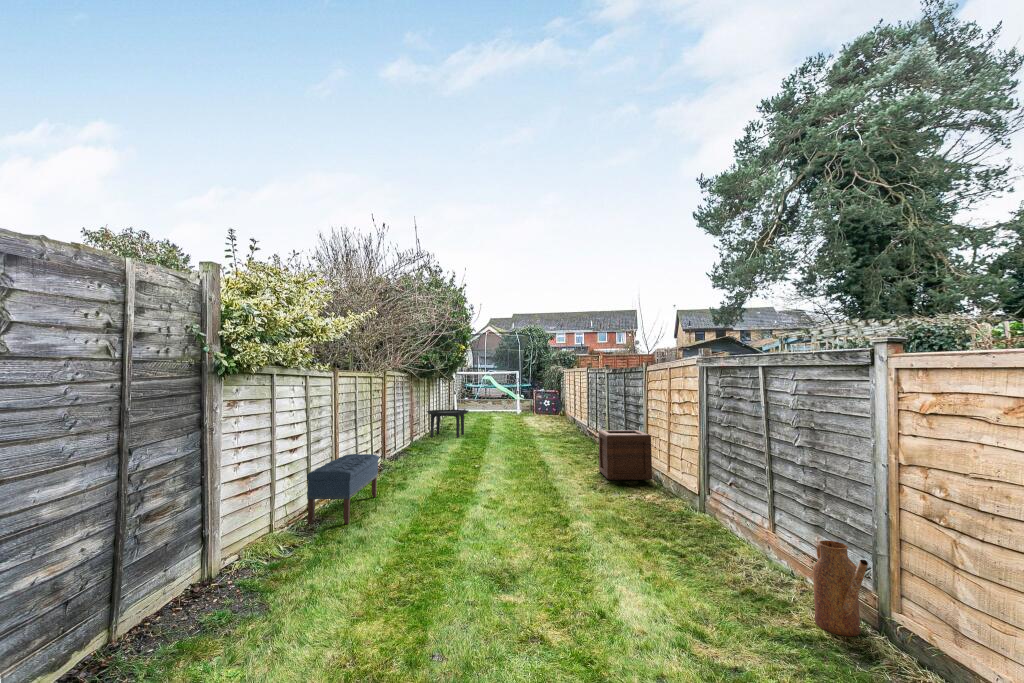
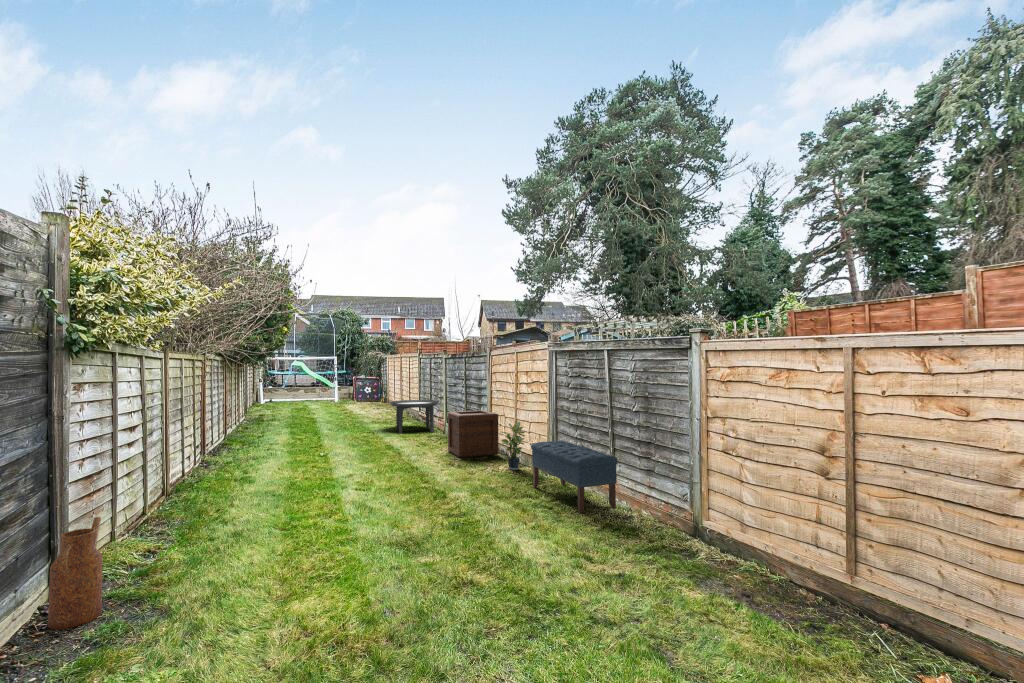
round table: present [427,410,468,437] -> present [389,400,439,434]
potted plant: none [647,446,677,501] -> present [501,422,525,470]
bench: present [307,454,379,524] -> present [531,441,618,513]
watering can: present [813,540,868,636] -> present [47,517,103,630]

